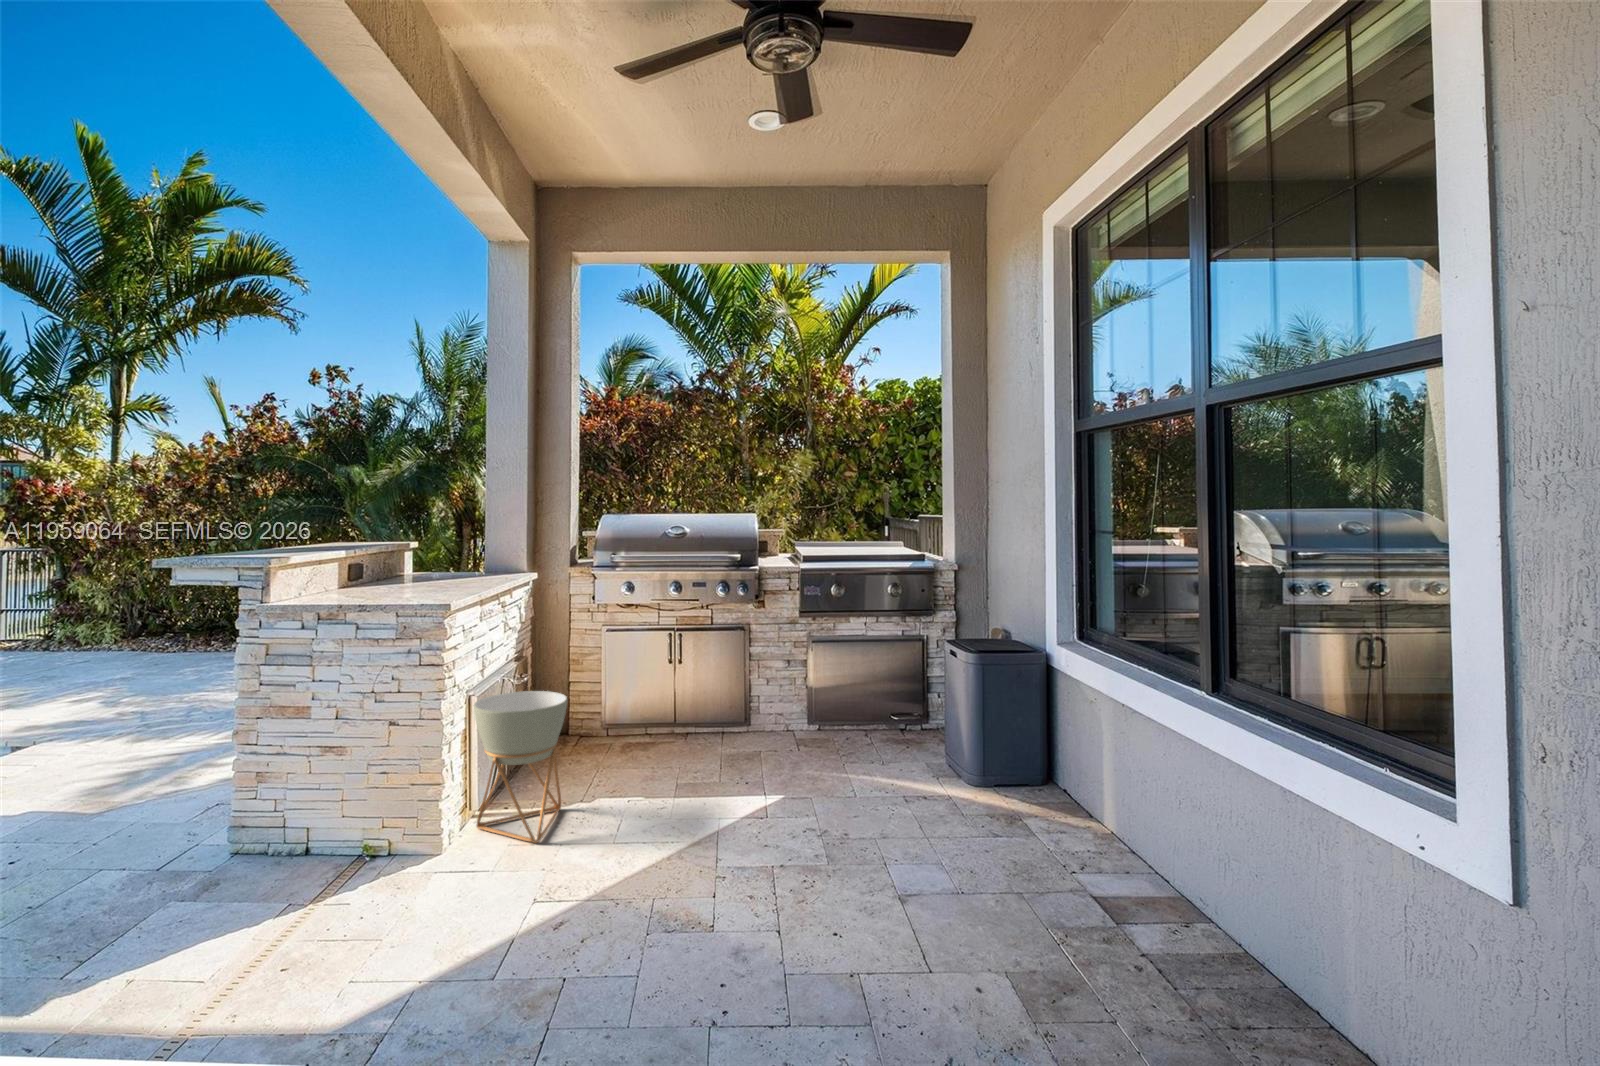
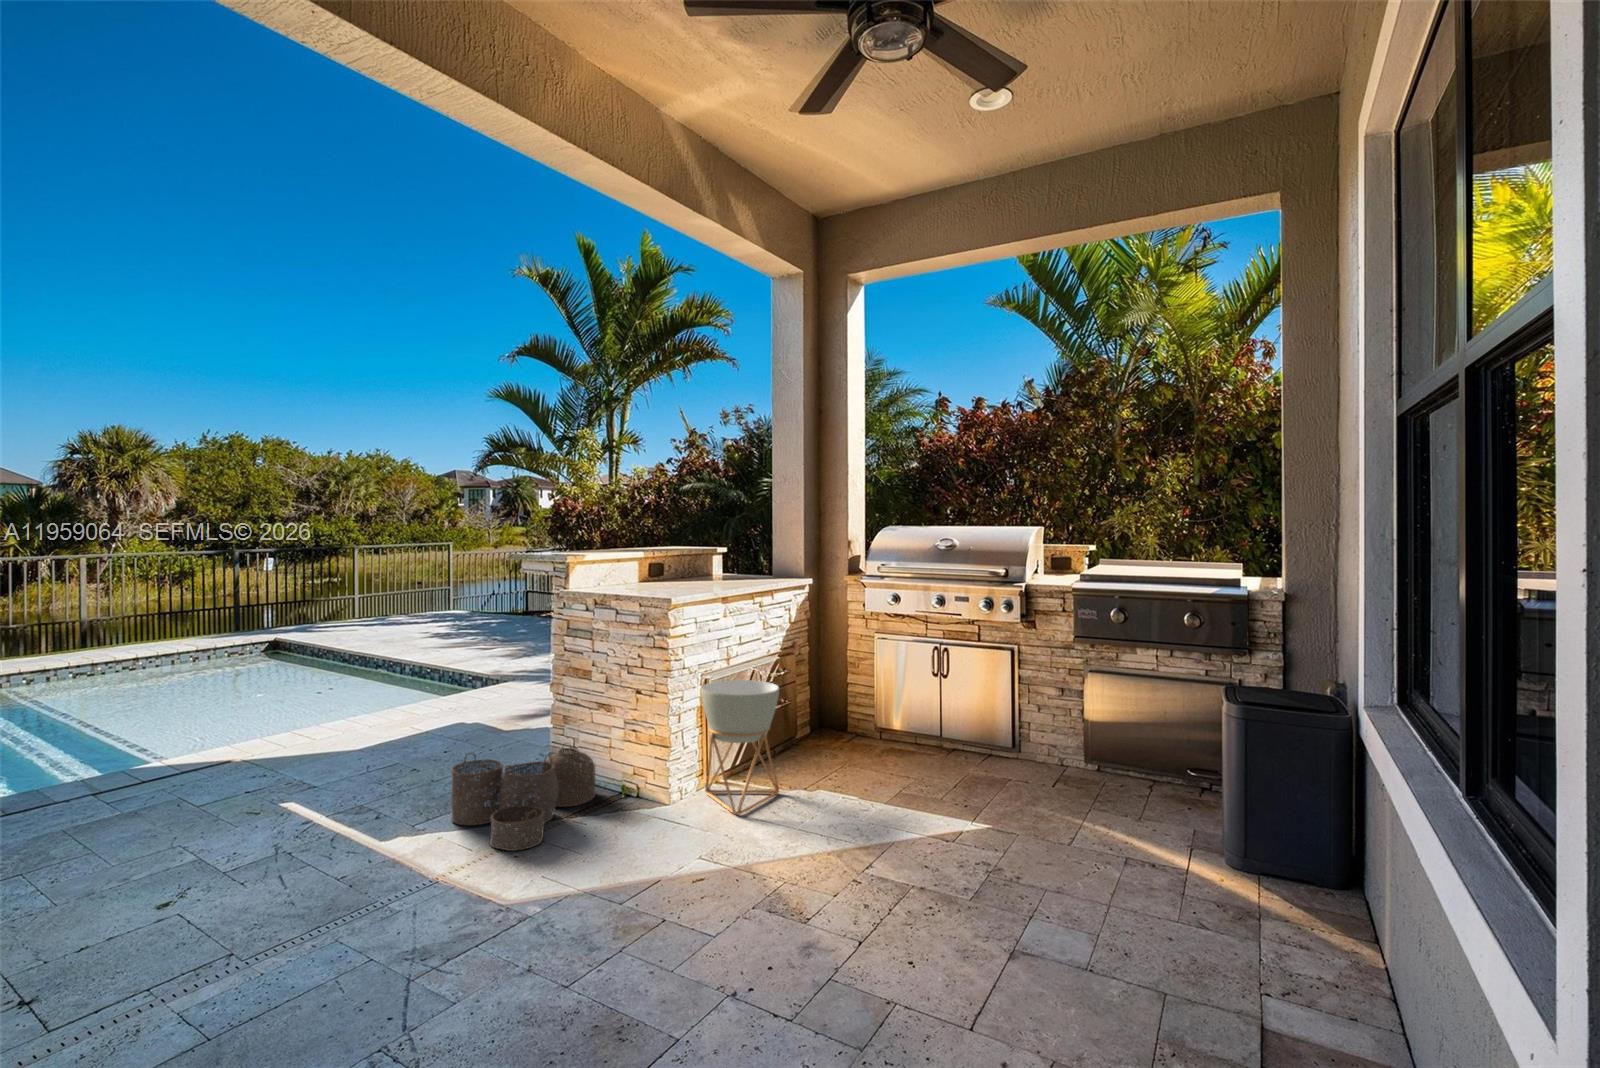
woven basket: none [116,806,331,970] -> present [451,747,595,851]

